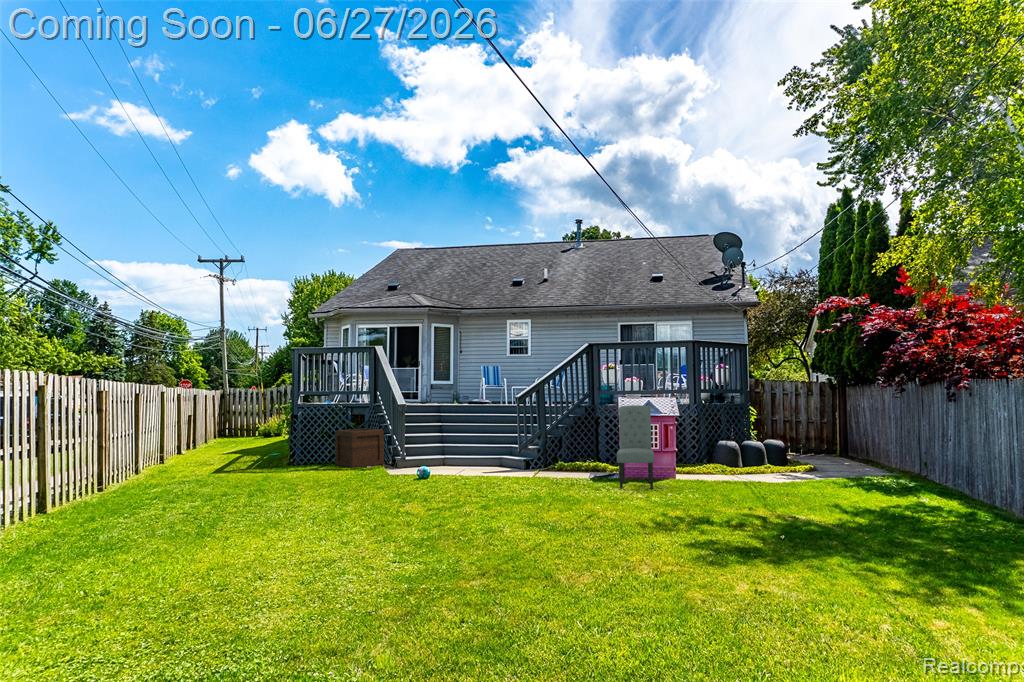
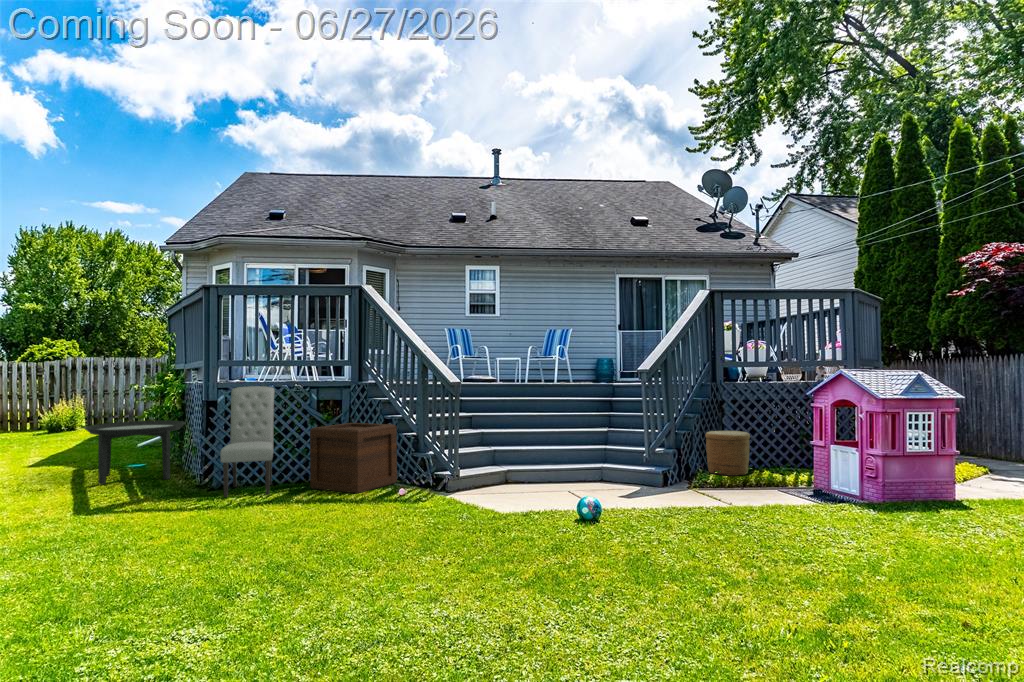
chair: present [617,405,654,489] -> present [220,386,275,497]
round table: none [240,427,294,460] -> present [84,421,185,485]
woven basket: none [573,438,602,468] -> present [706,431,750,476]

